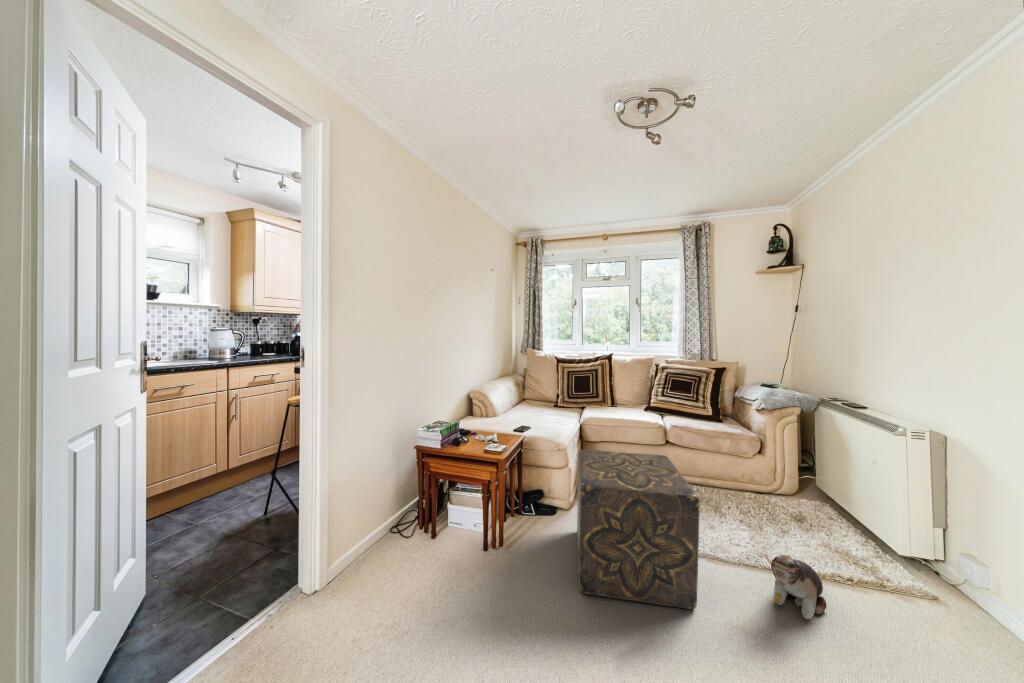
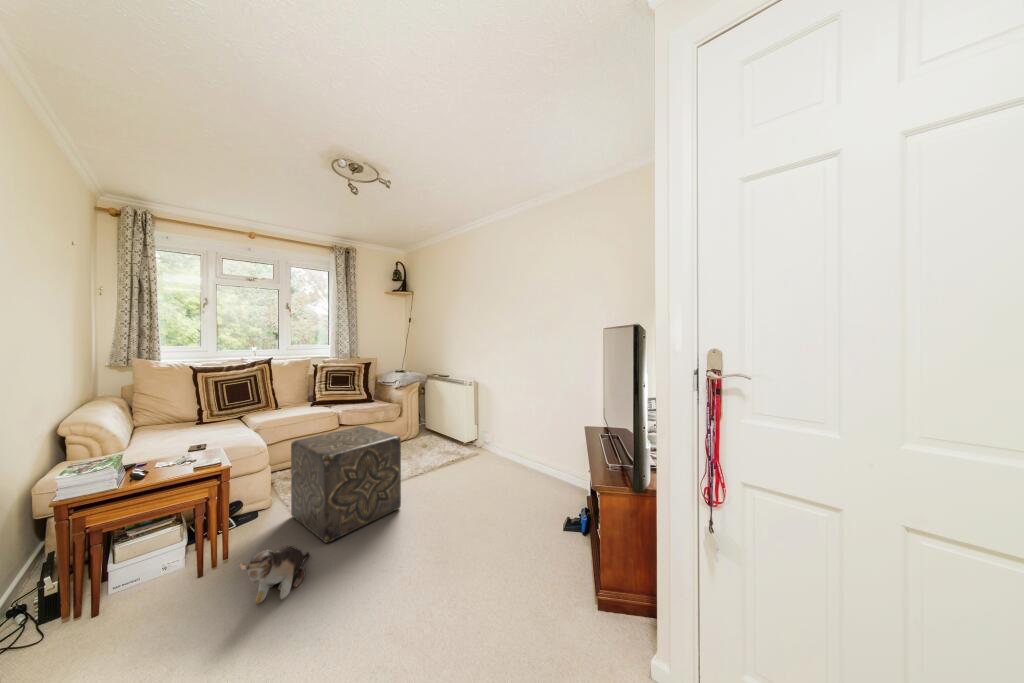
plush toy: present [765,555,827,619] -> present [239,546,309,604]

